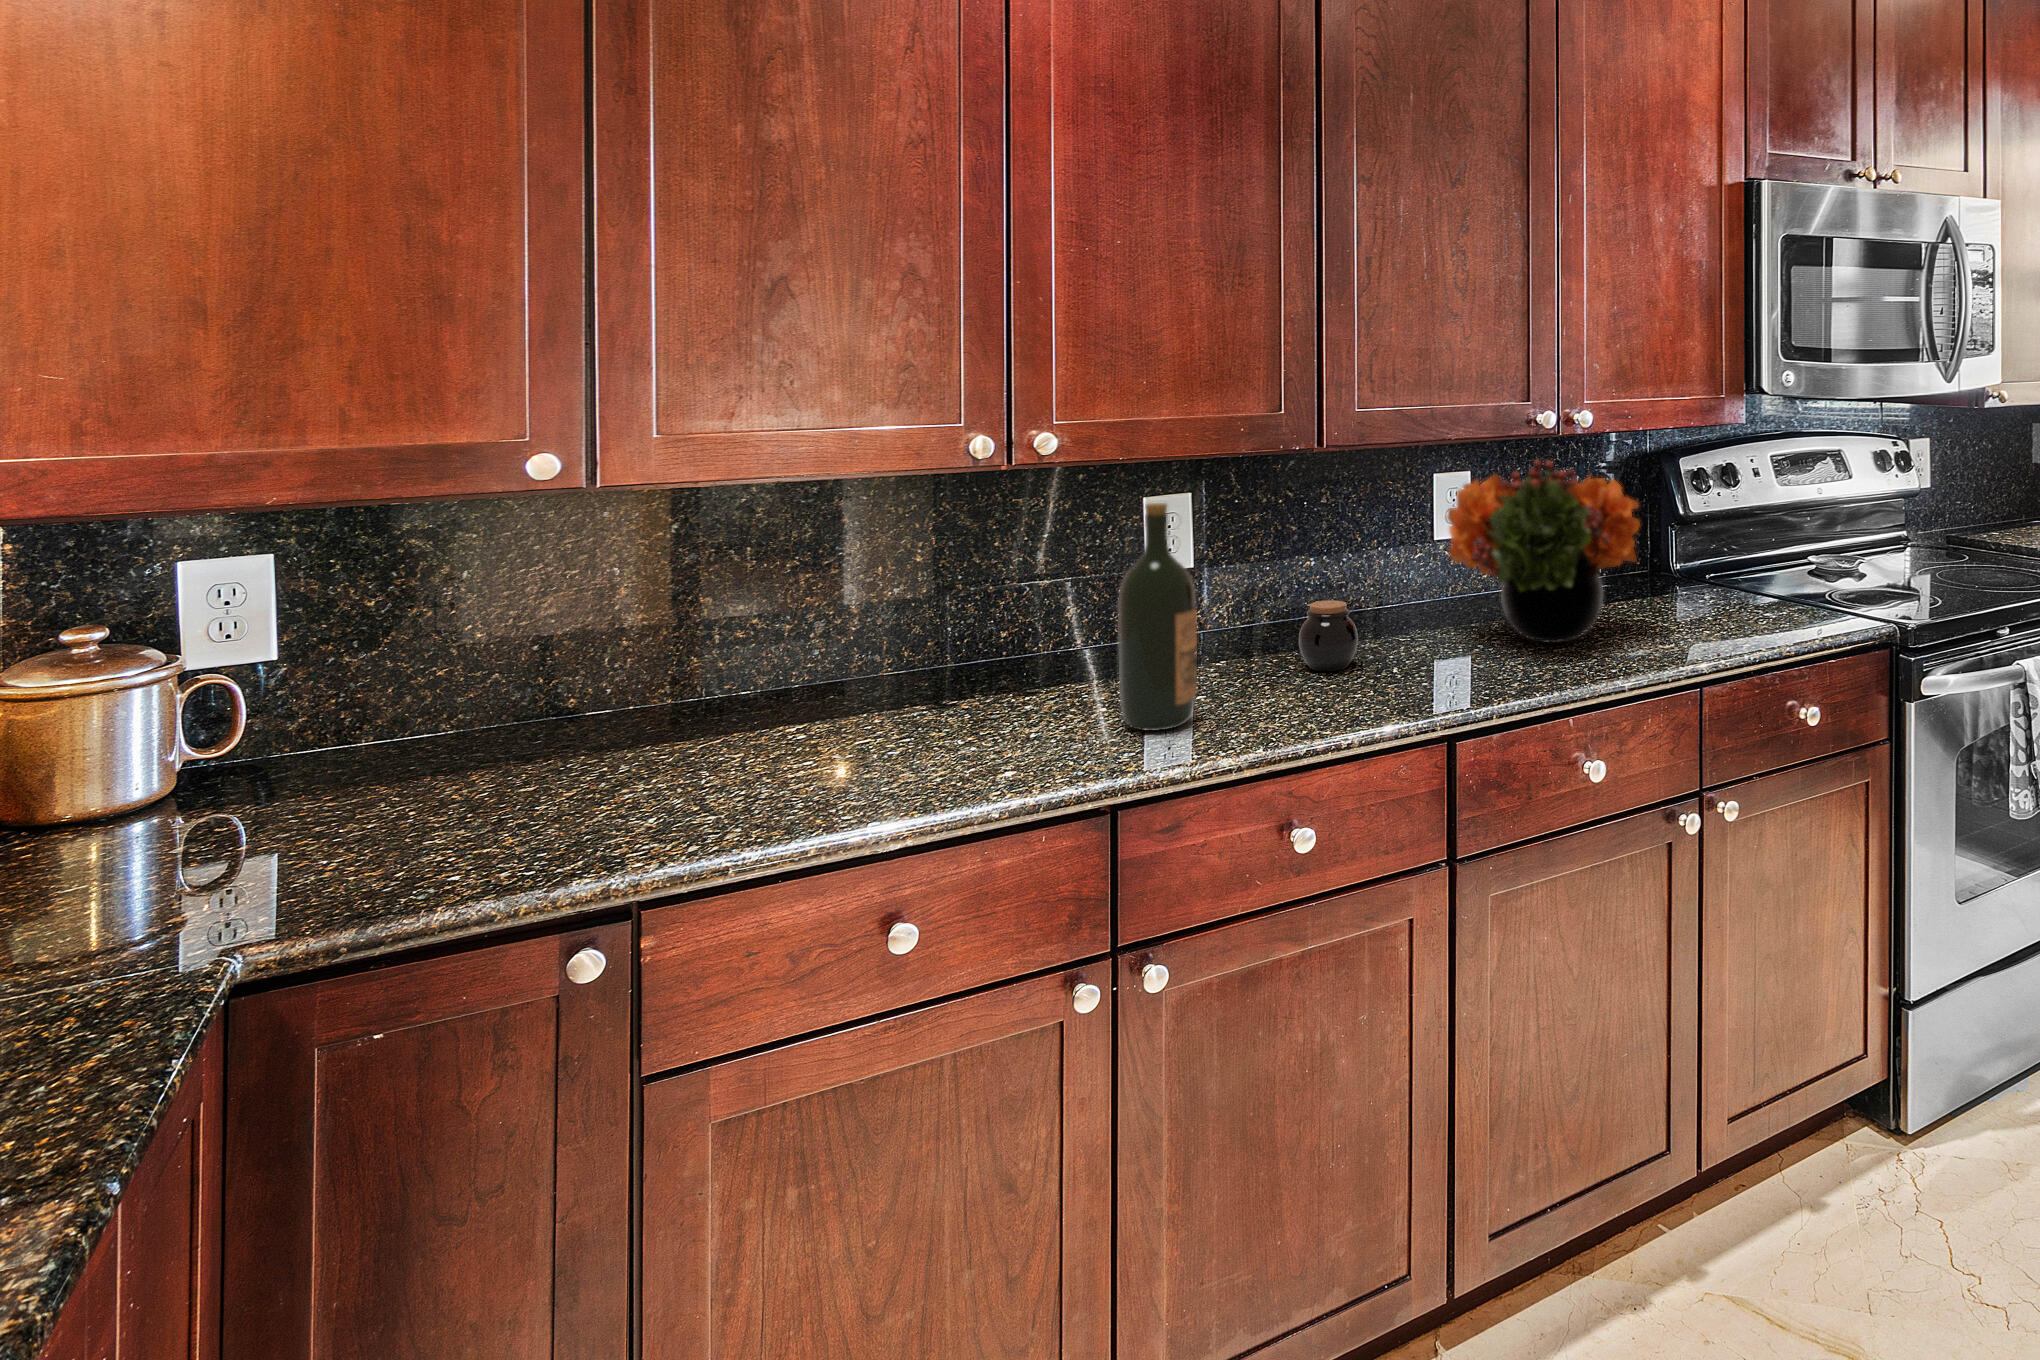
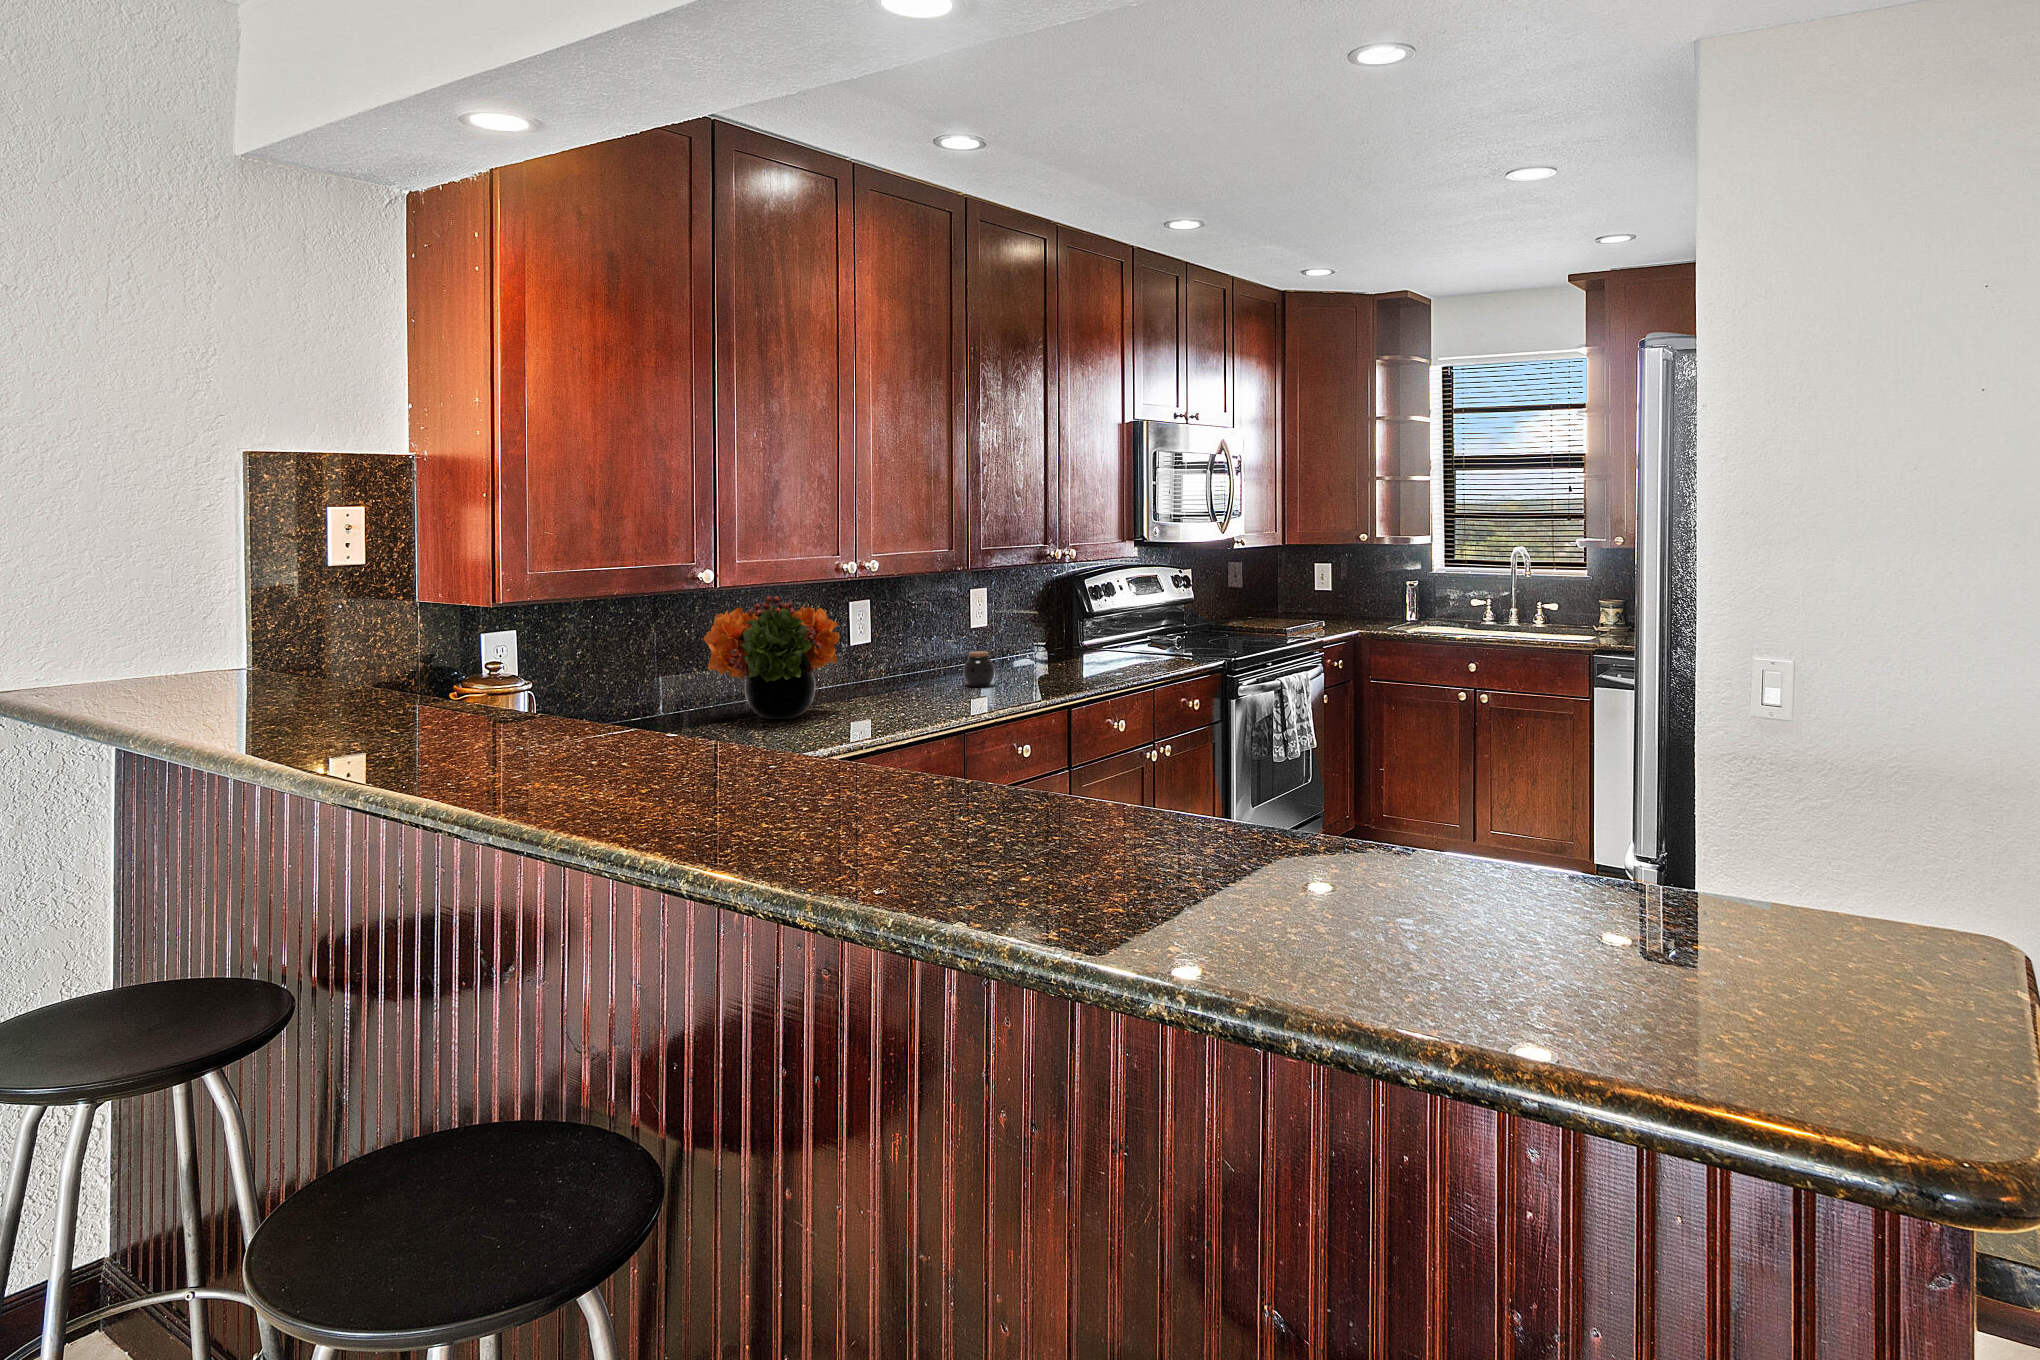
flower arrangement: present [1447,460,1640,643] -> present [704,596,840,719]
wine bottle: present [1118,503,1197,731] -> none [923,594,961,705]

